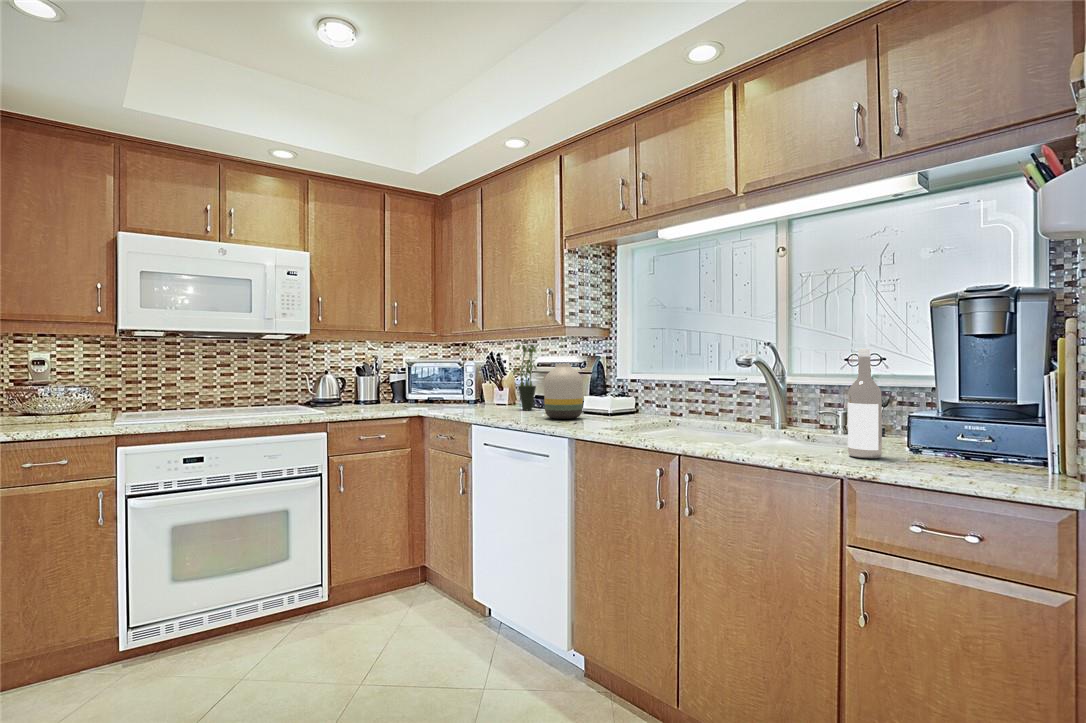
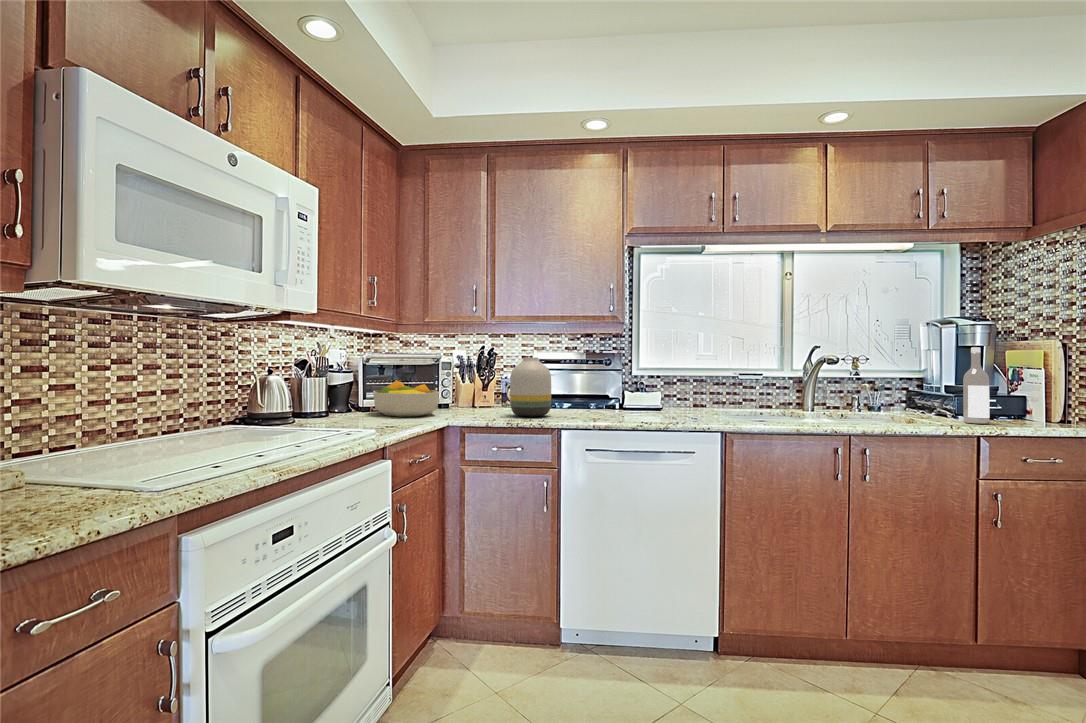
potted plant: present [513,342,538,410] -> none [557,333,590,412]
vase: present [544,364,583,419] -> present [510,358,551,416]
fruit bowl: none [394,379,440,406] -> present [373,380,439,417]

